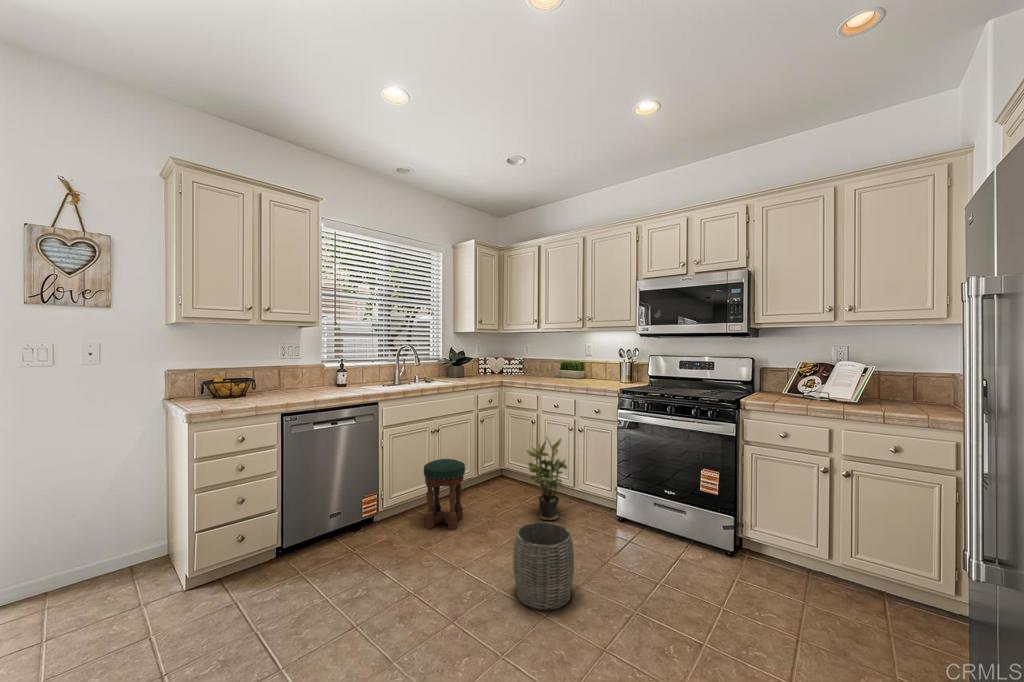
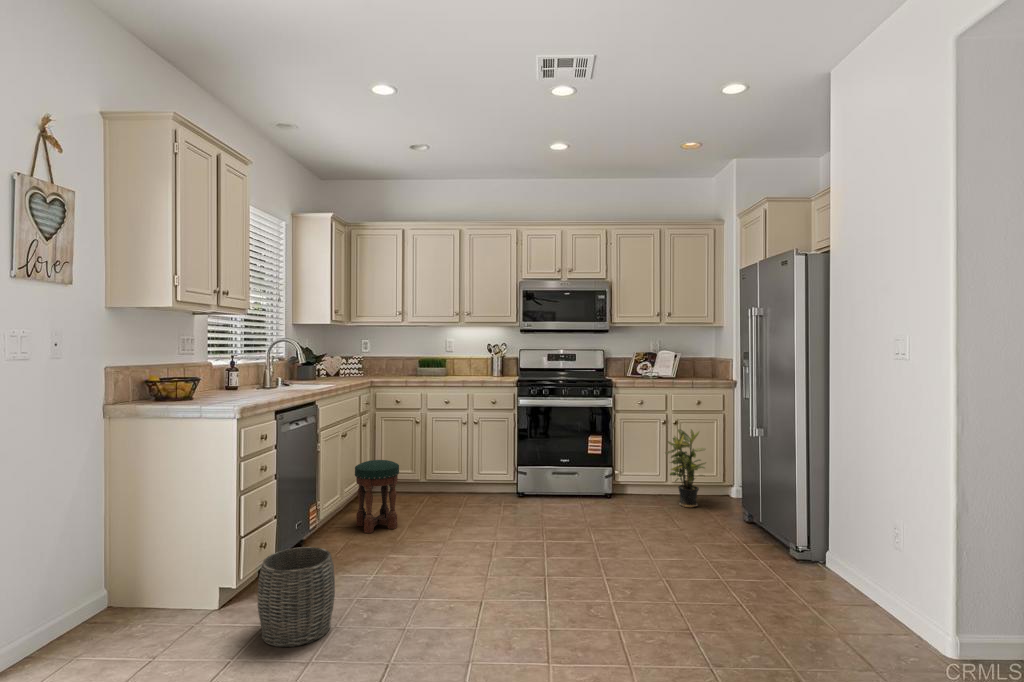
potted plant: present [527,437,567,520] -> present [665,429,705,508]
woven basket: present [513,522,574,610] -> present [258,547,335,647]

